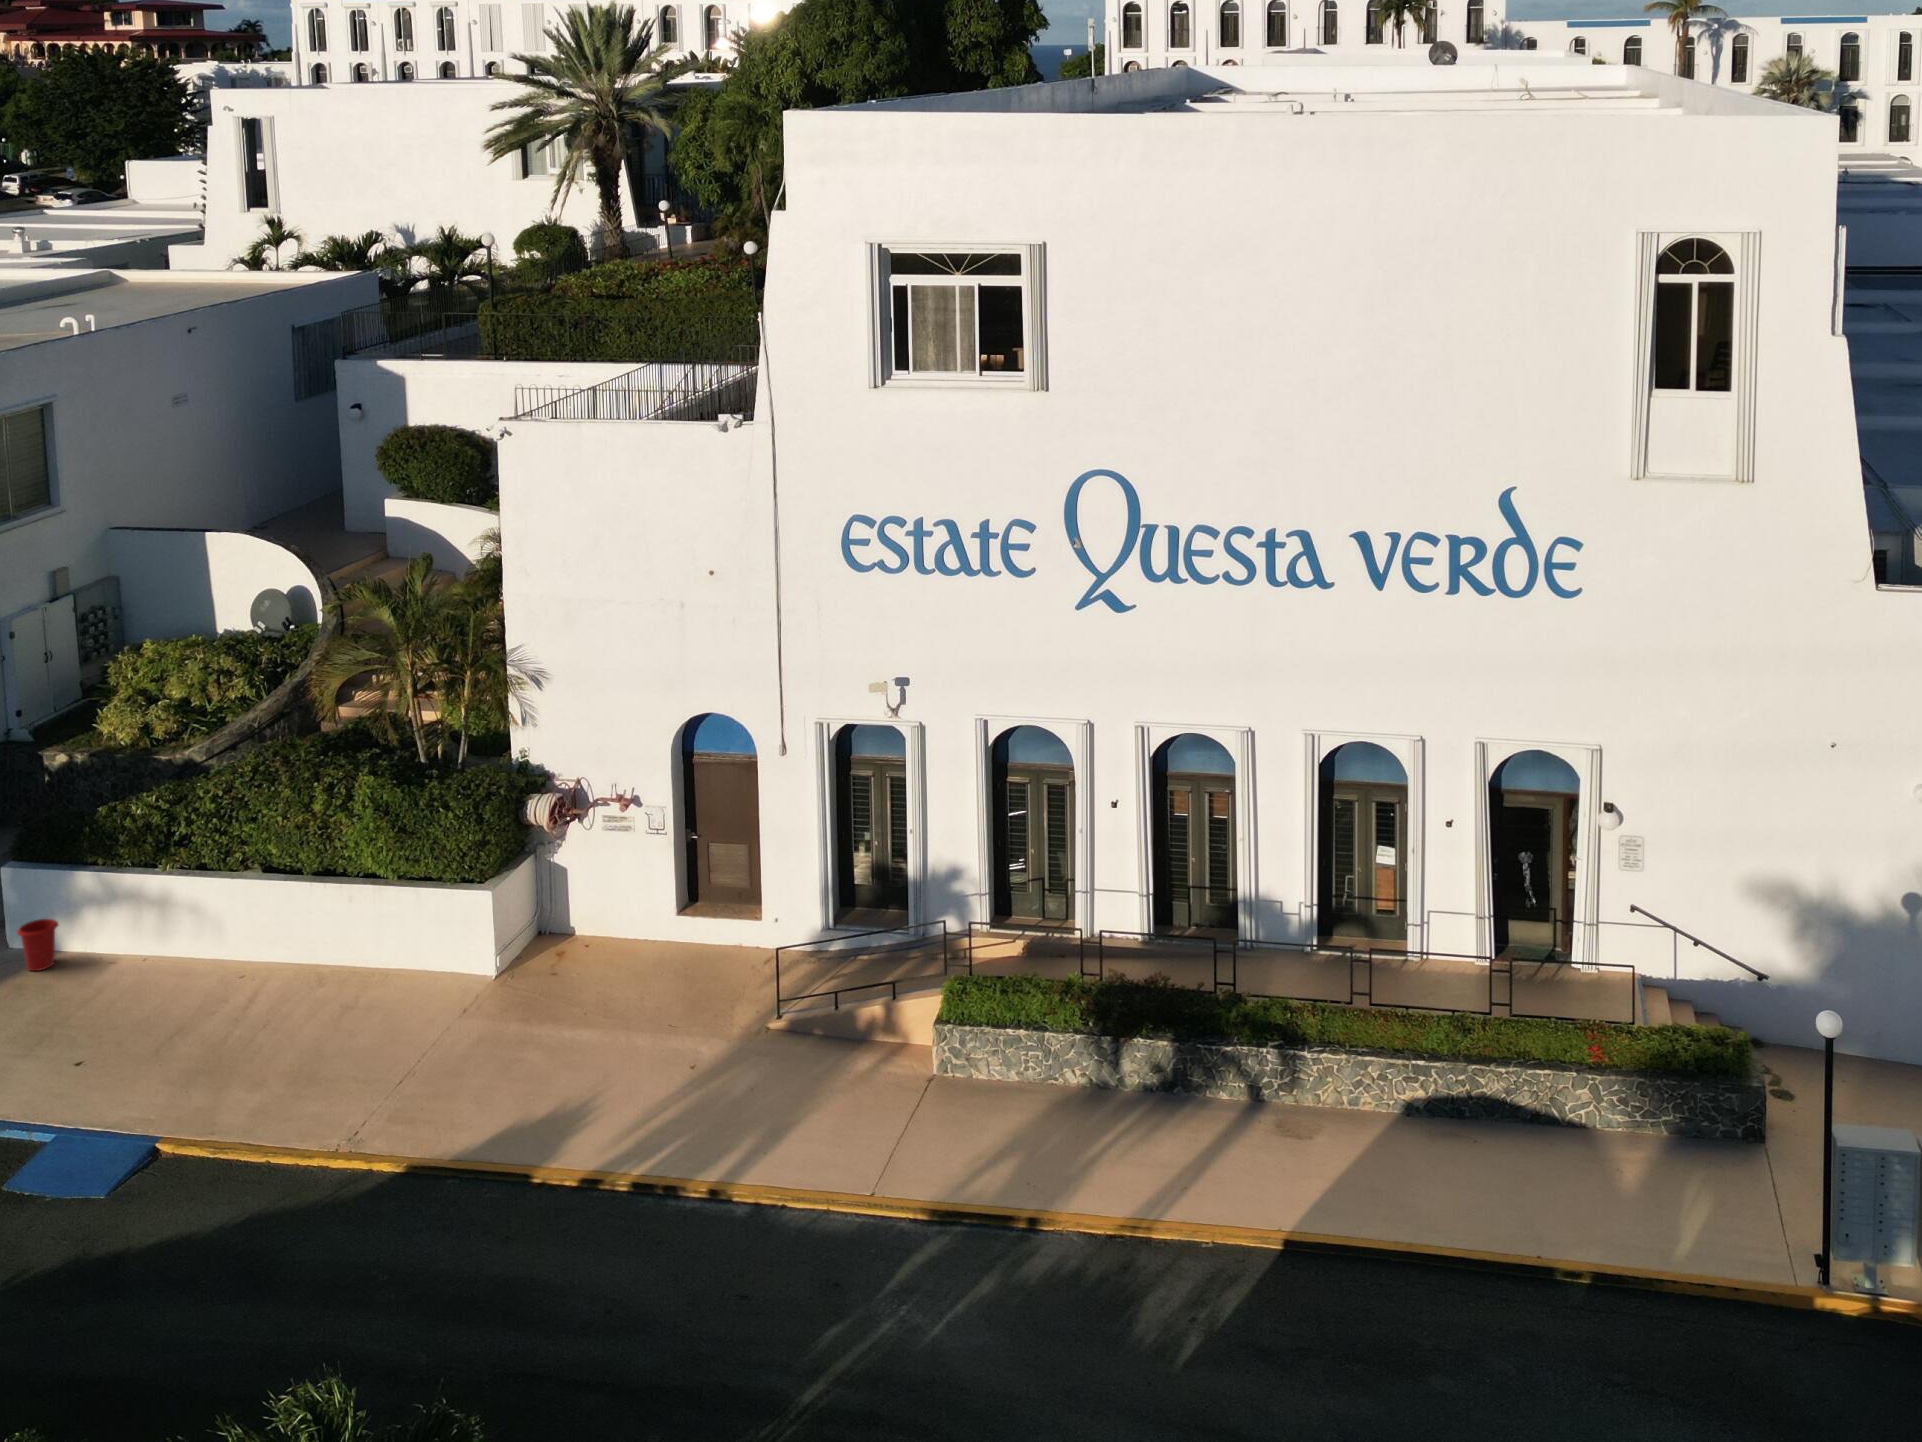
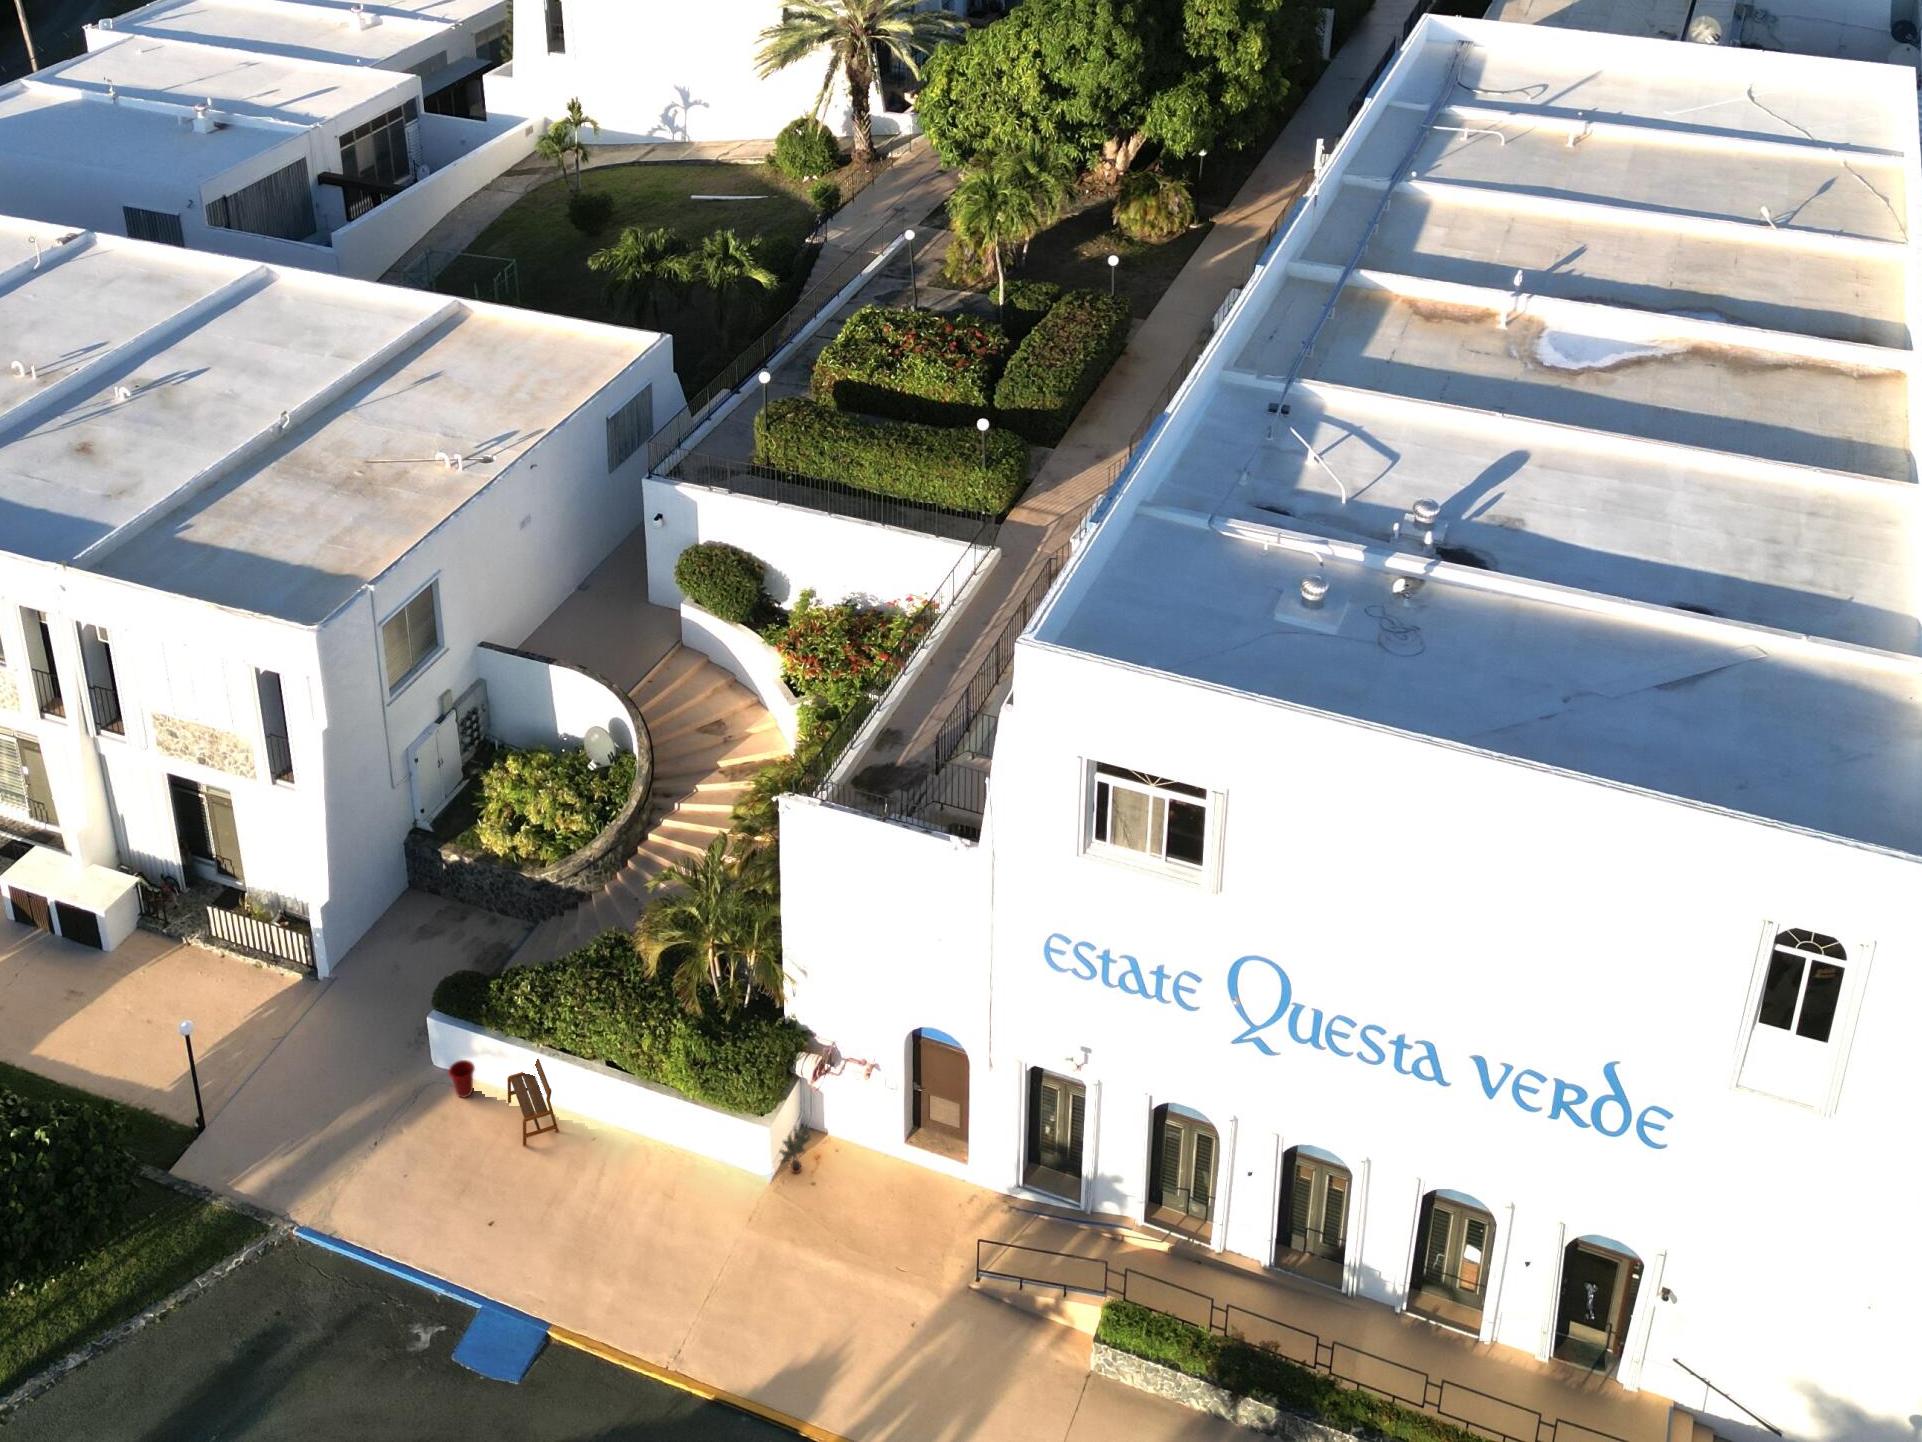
bench: none [106,881,180,999] -> present [507,1059,559,1146]
potted tree: none [499,902,545,974] -> present [780,1125,811,1173]

